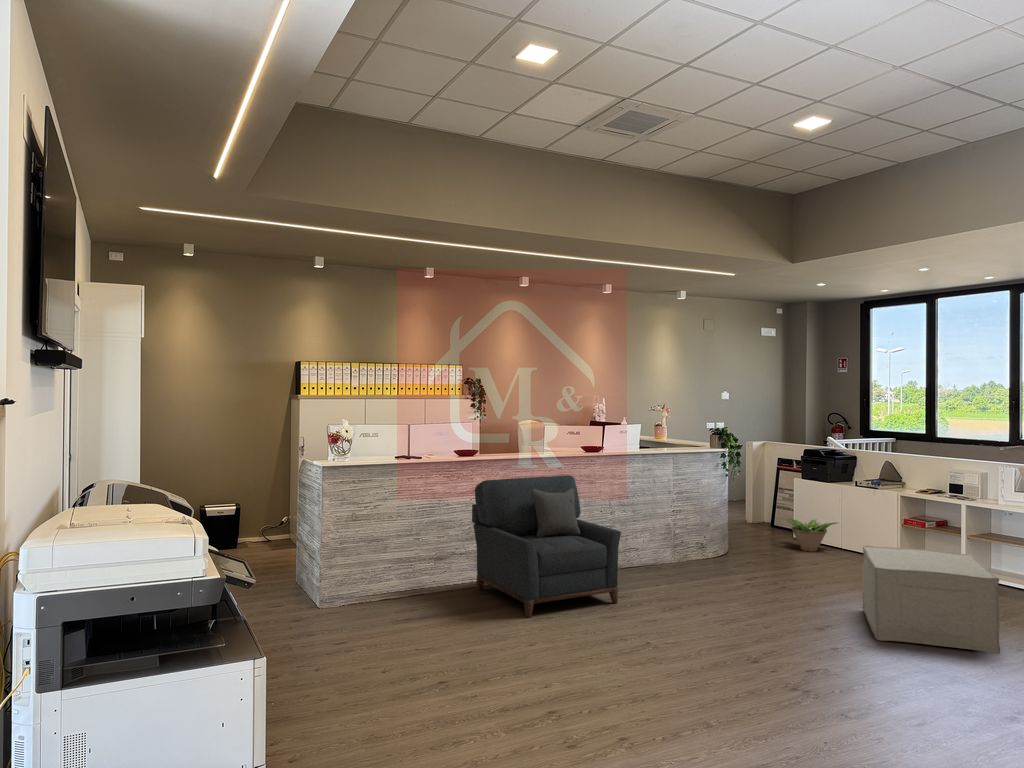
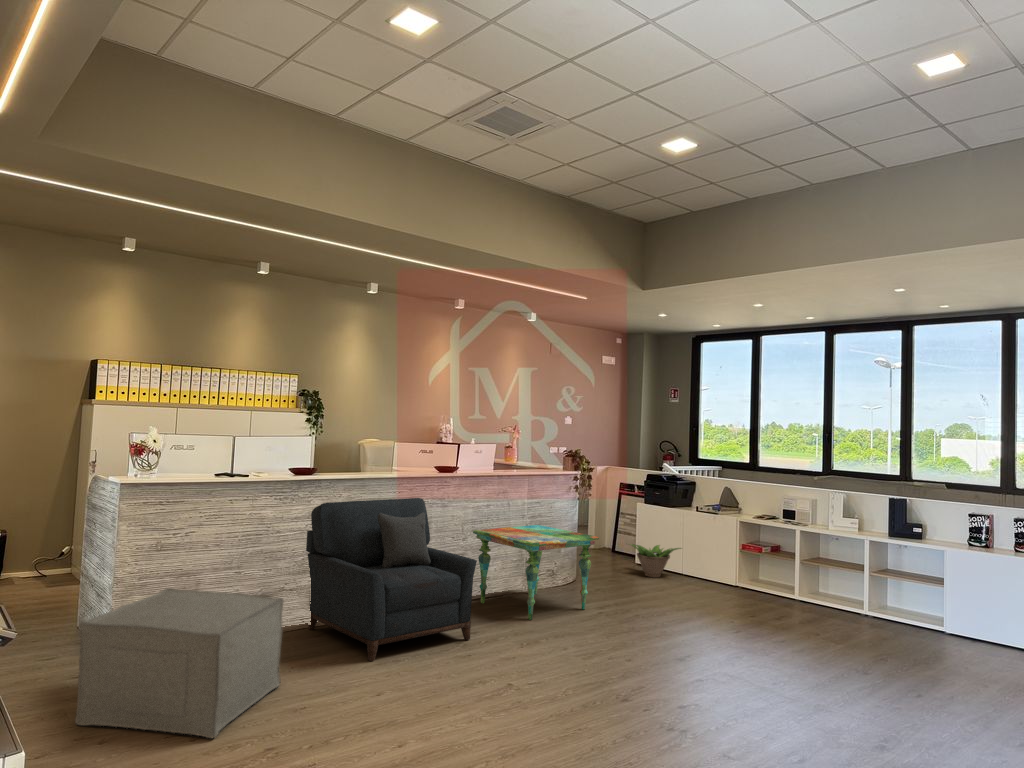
side table: none [622,500,744,588] -> present [473,525,599,620]
ottoman: present [862,546,1000,654] -> present [75,588,284,738]

